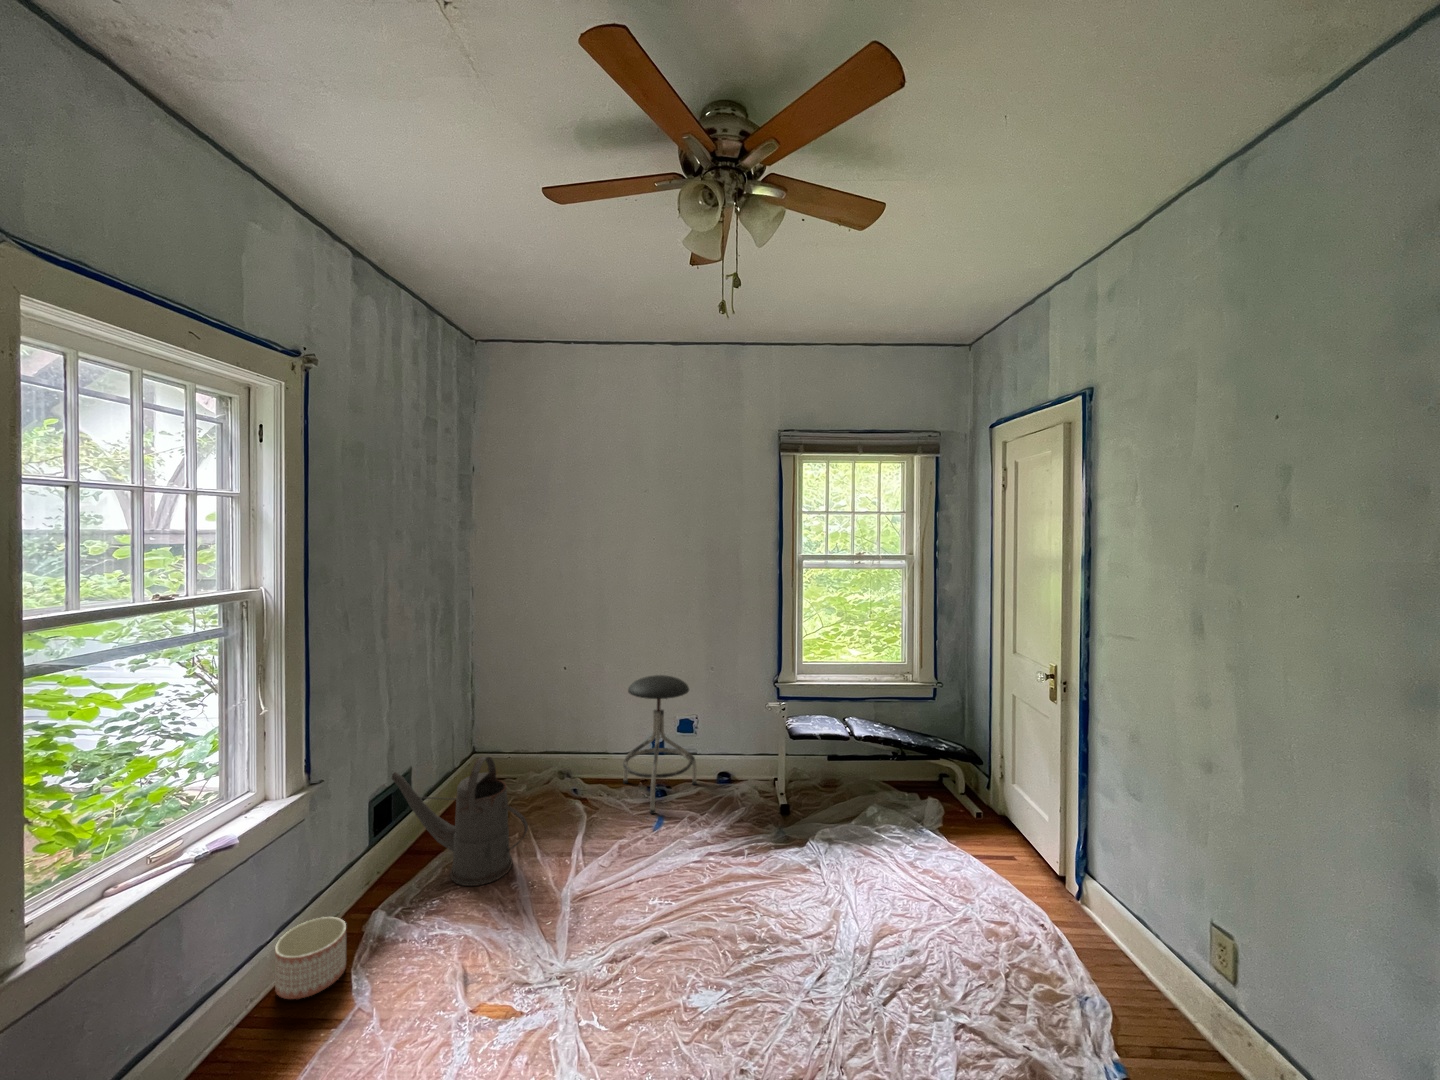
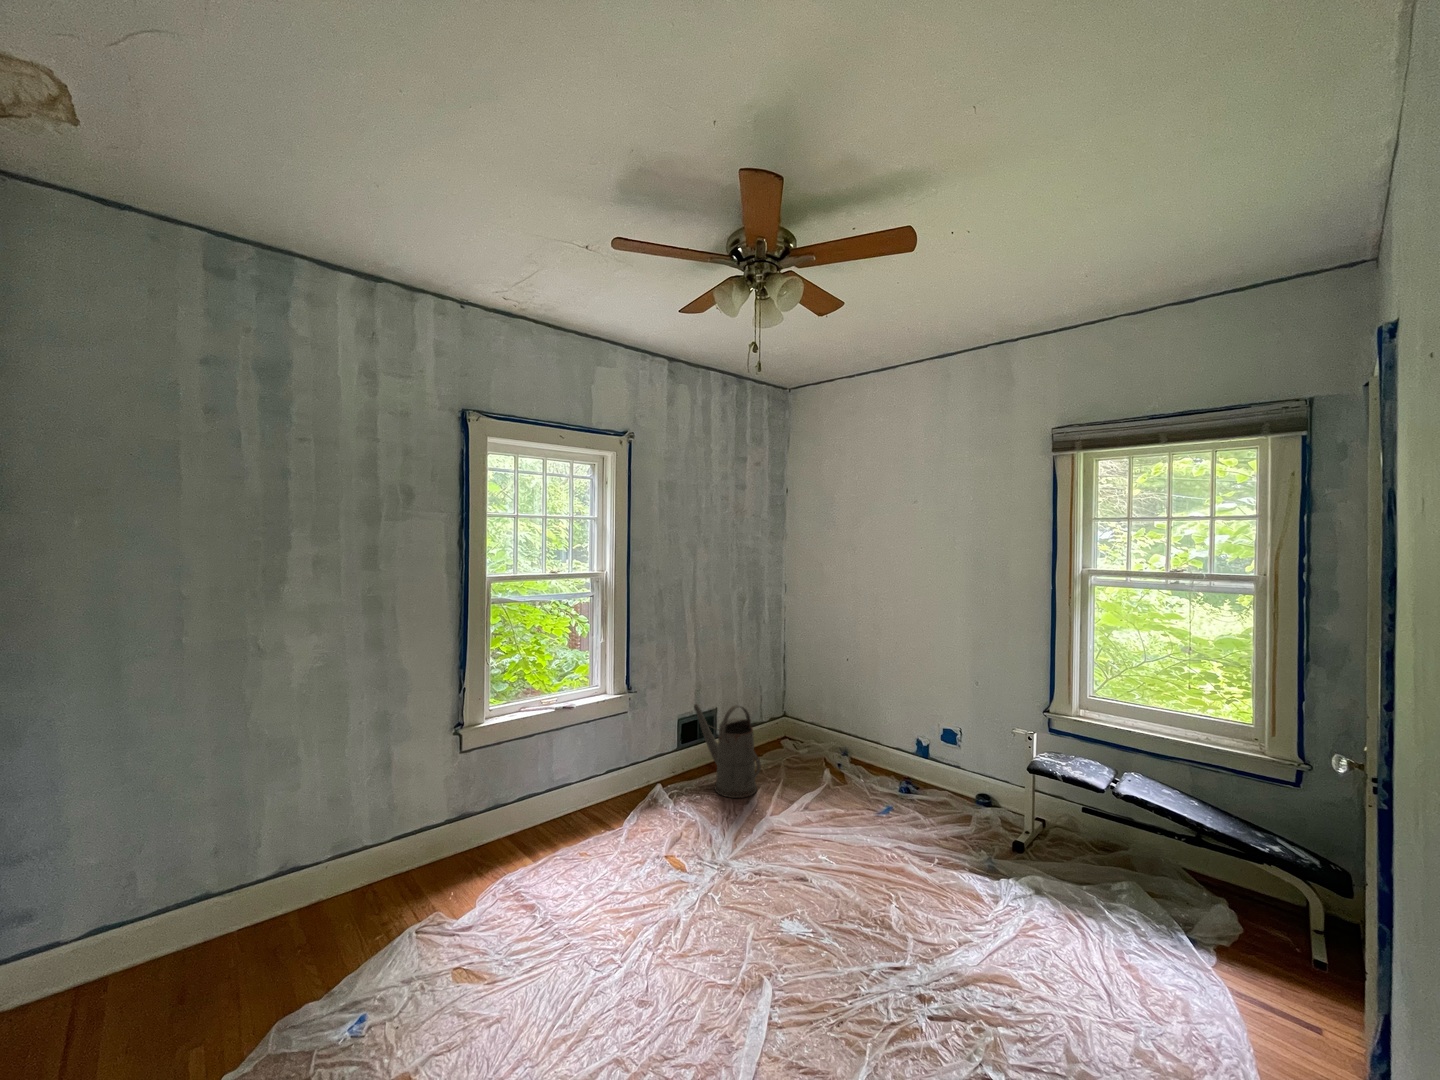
stool: present [623,675,697,814] -> none [873,677,952,802]
planter: present [275,917,346,999] -> none [599,771,634,811]

